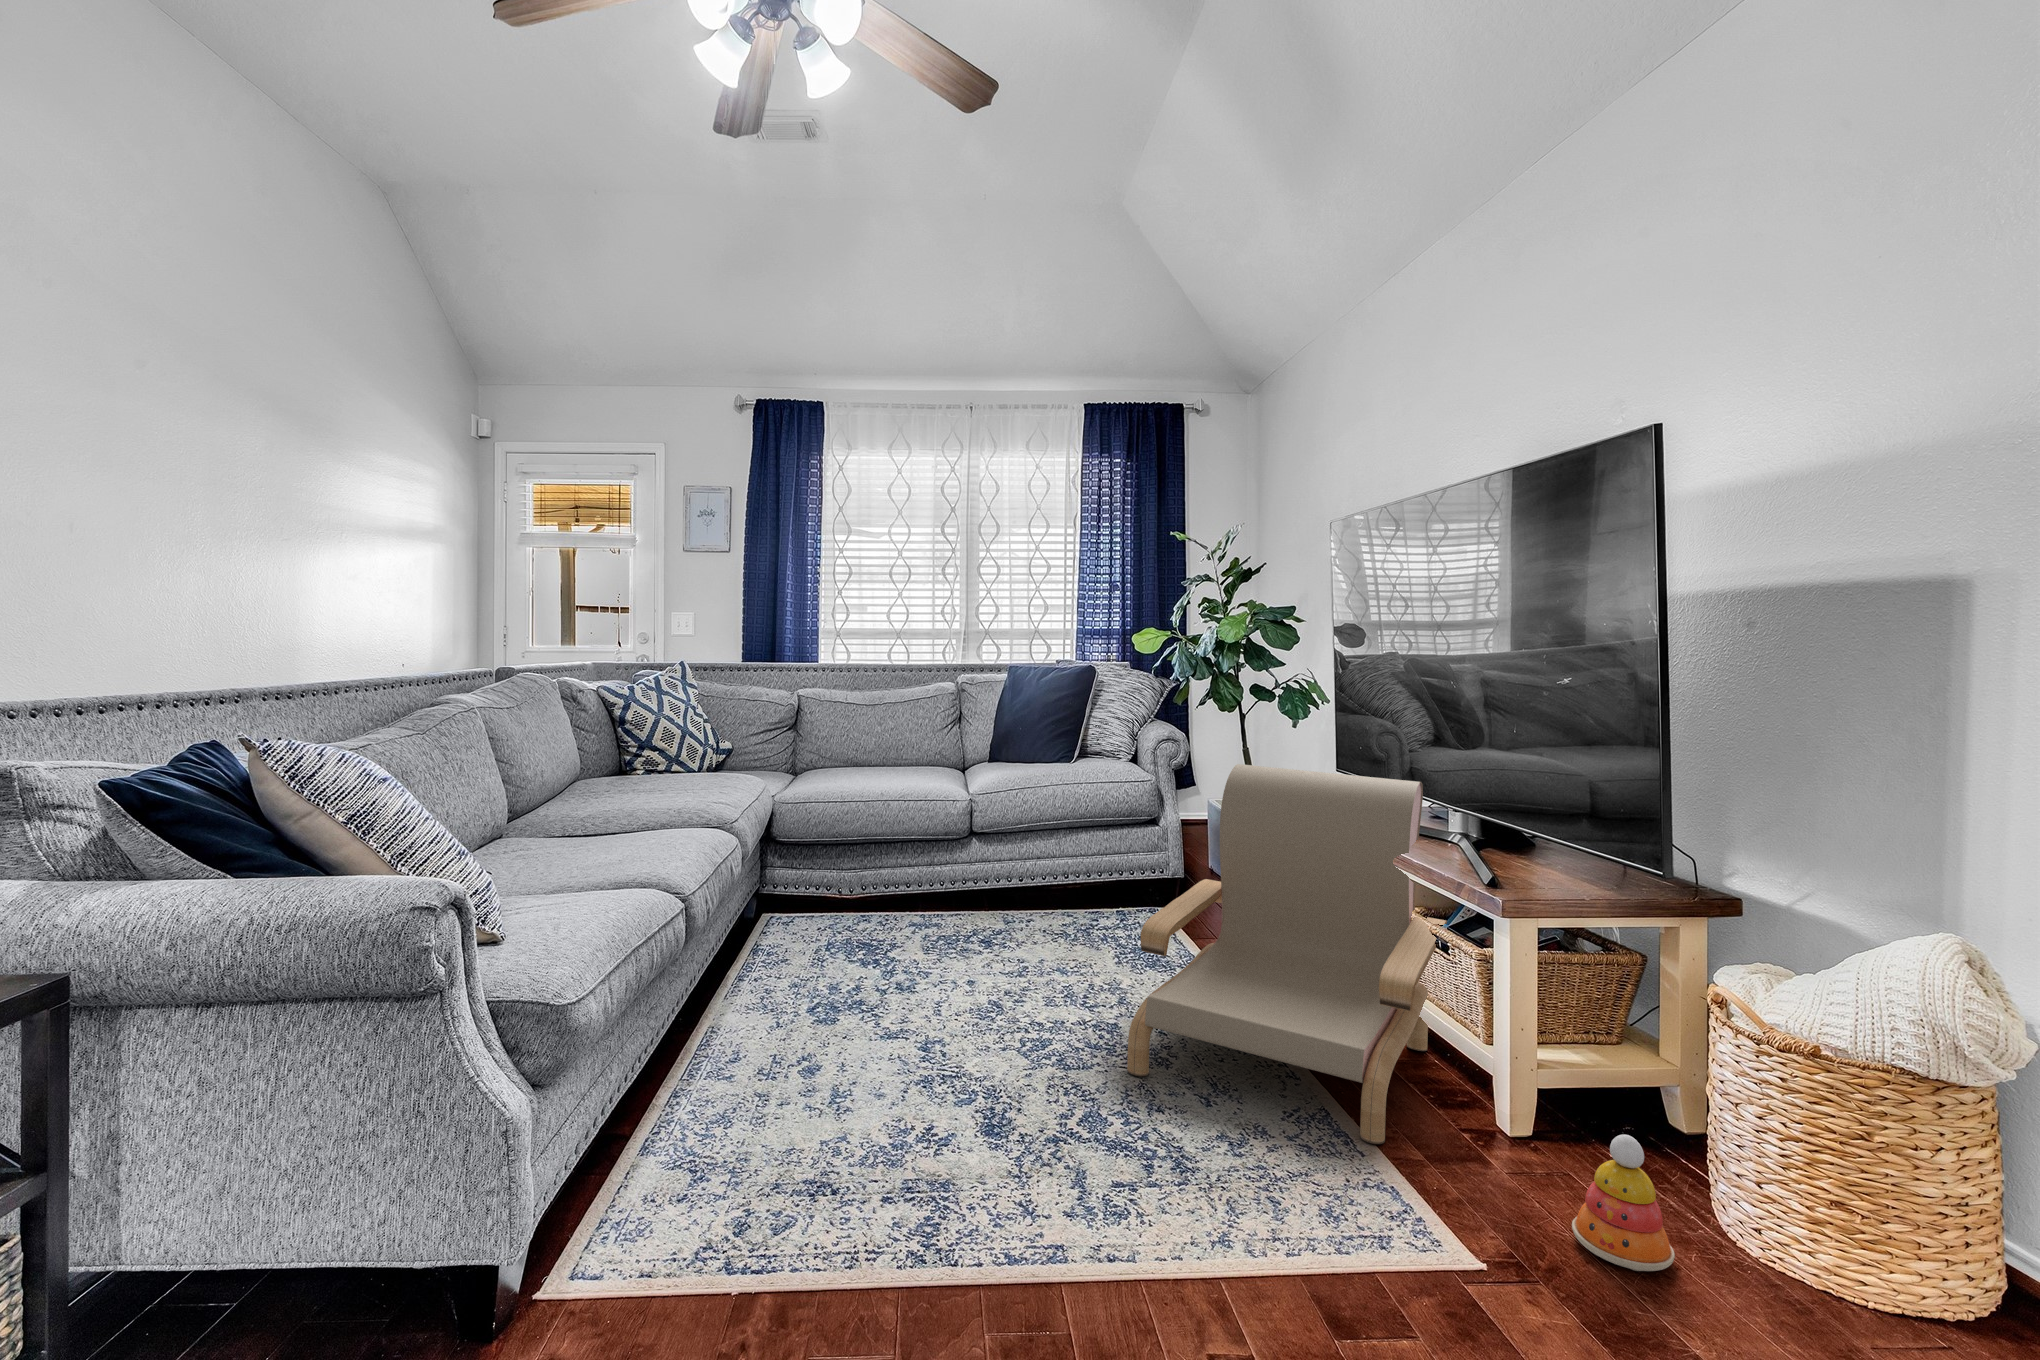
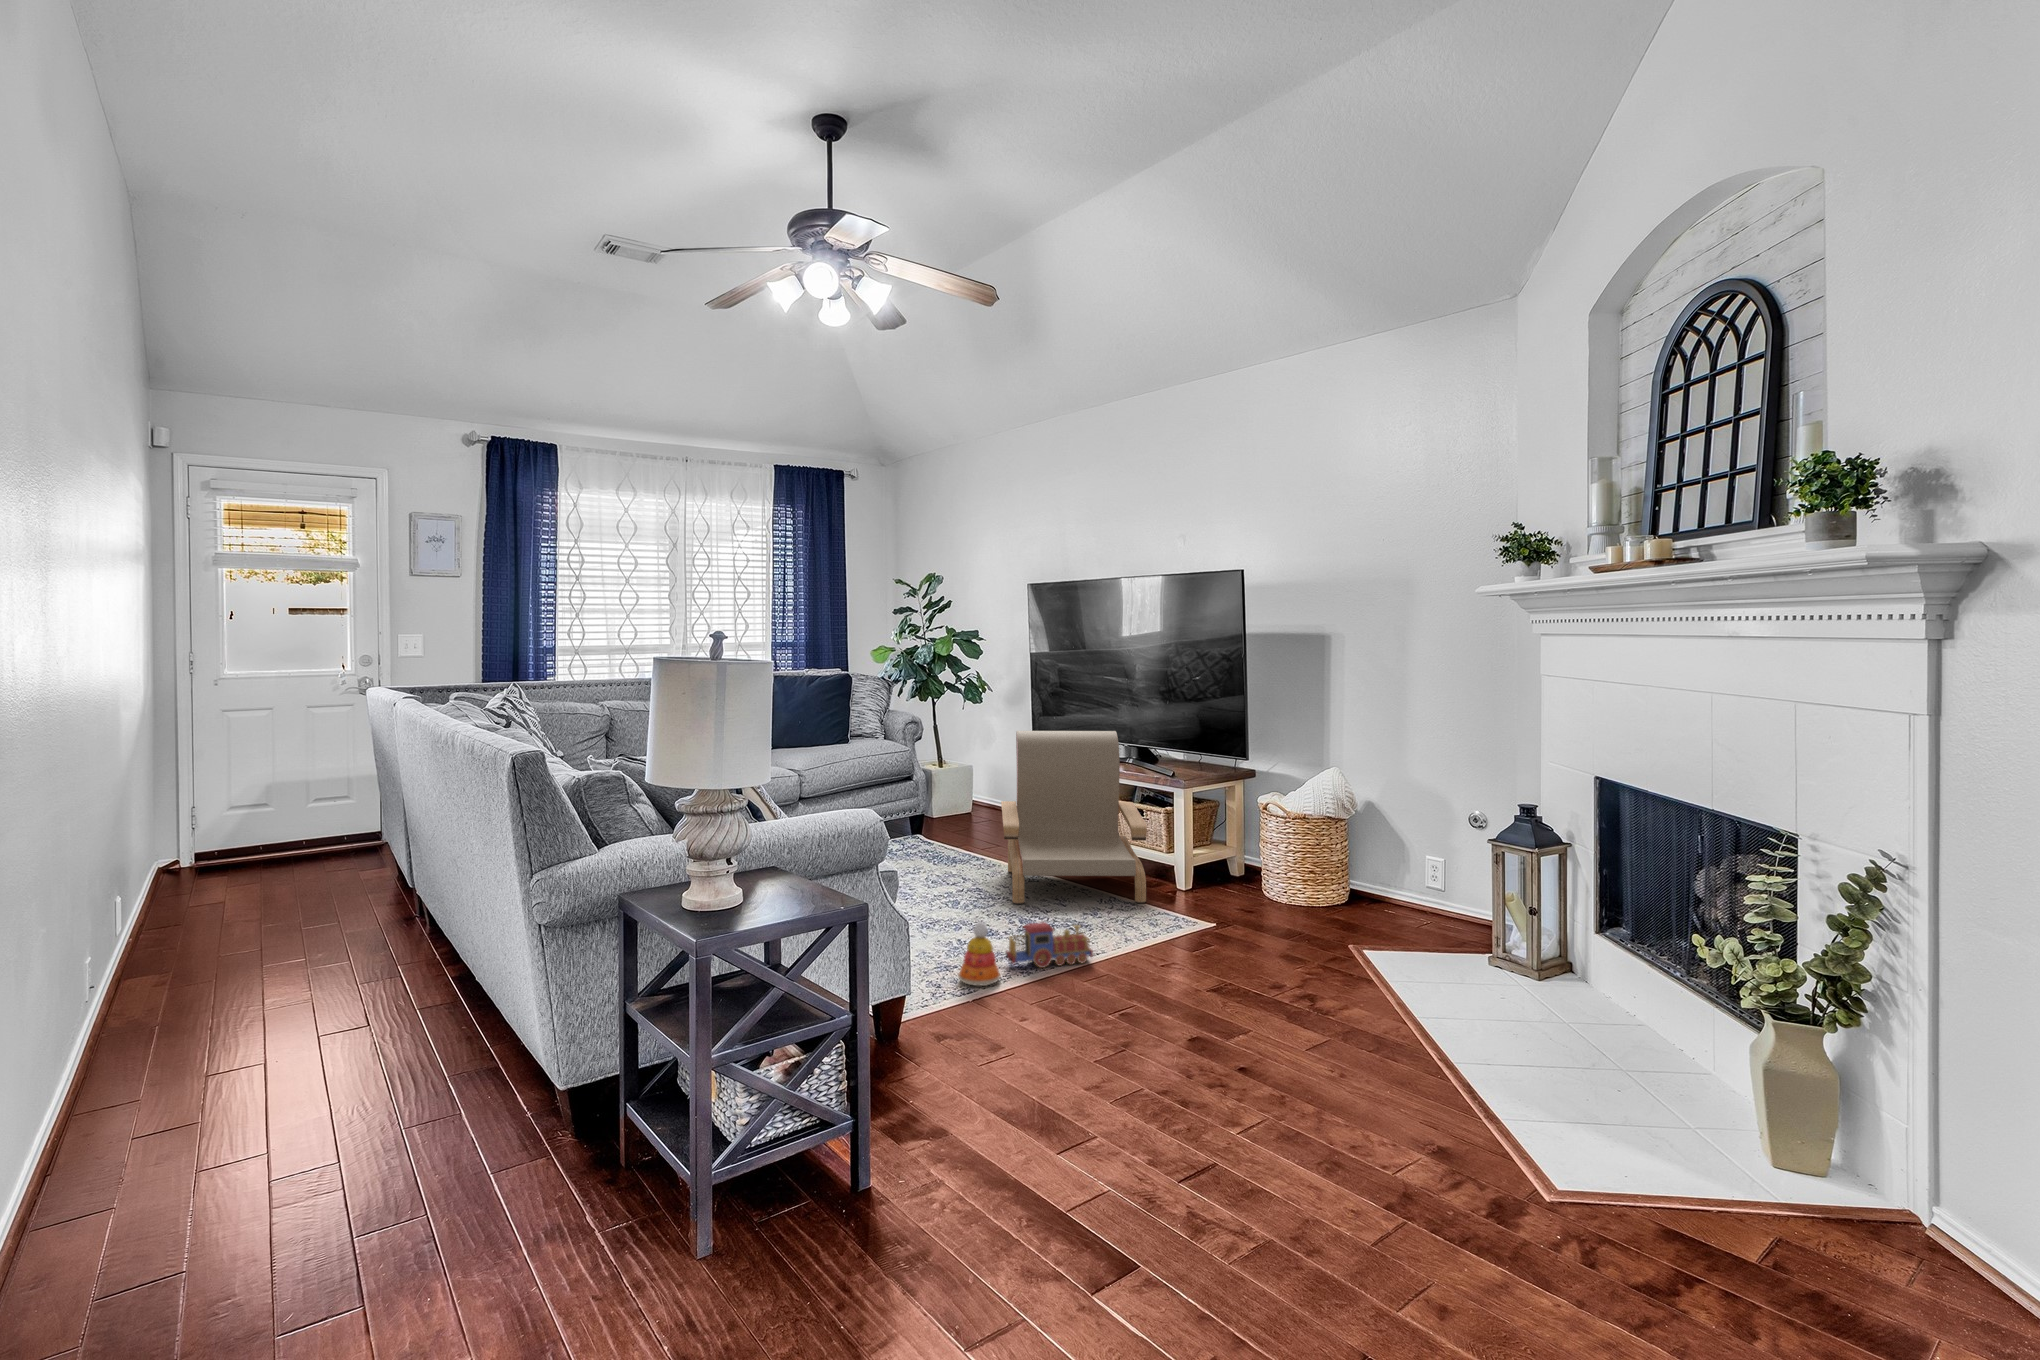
stacking toy: present [1572,1134,1675,1271] -> present [958,922,1001,986]
toy train: none [901,1156,1086,1284] -> present [1006,922,1093,968]

